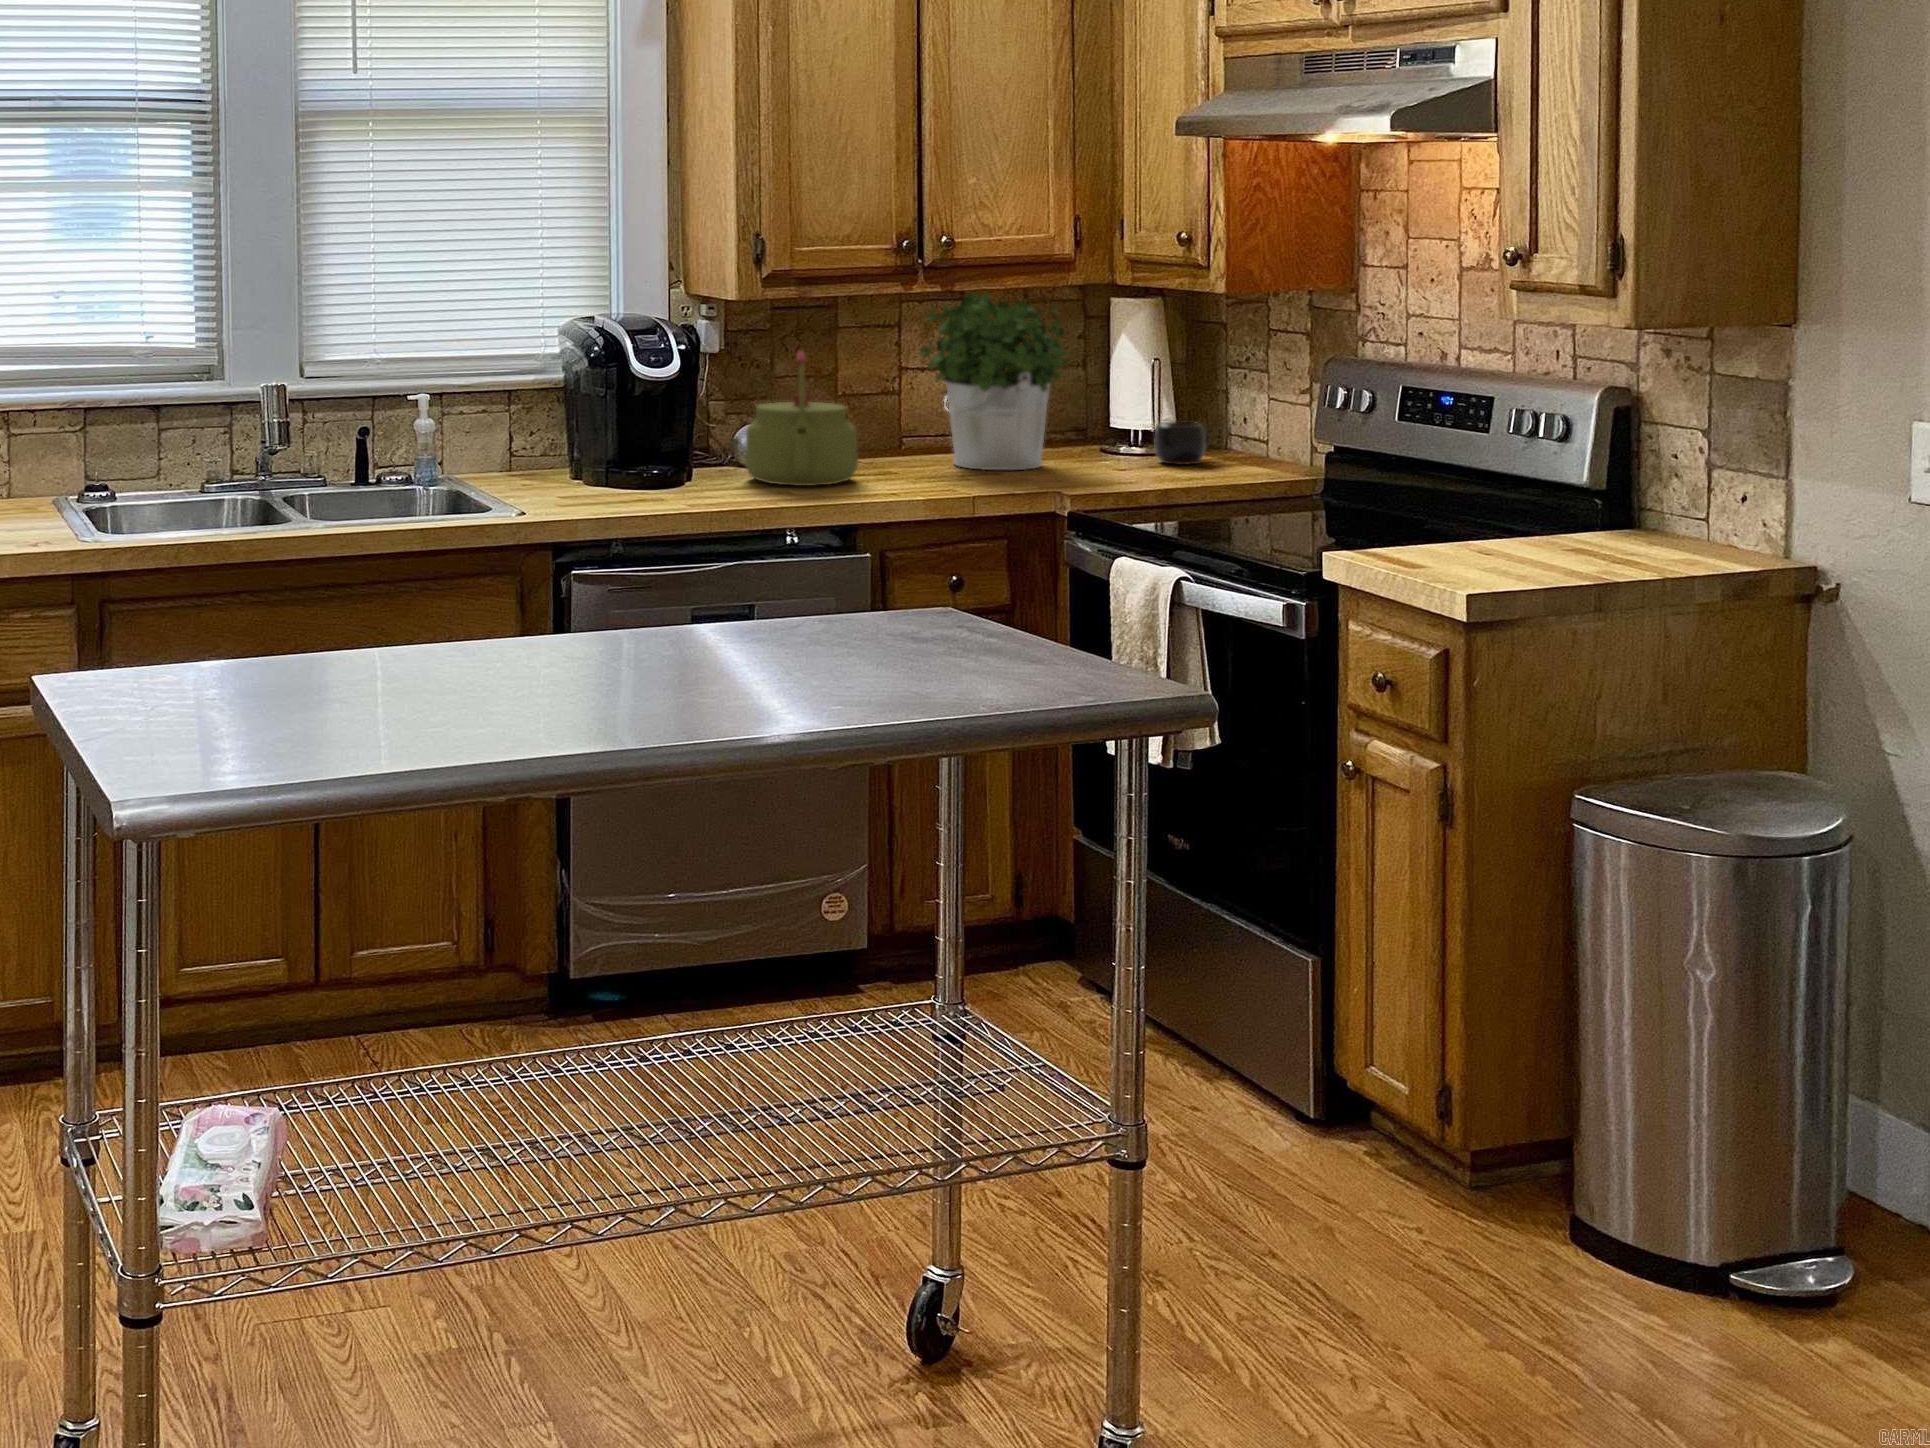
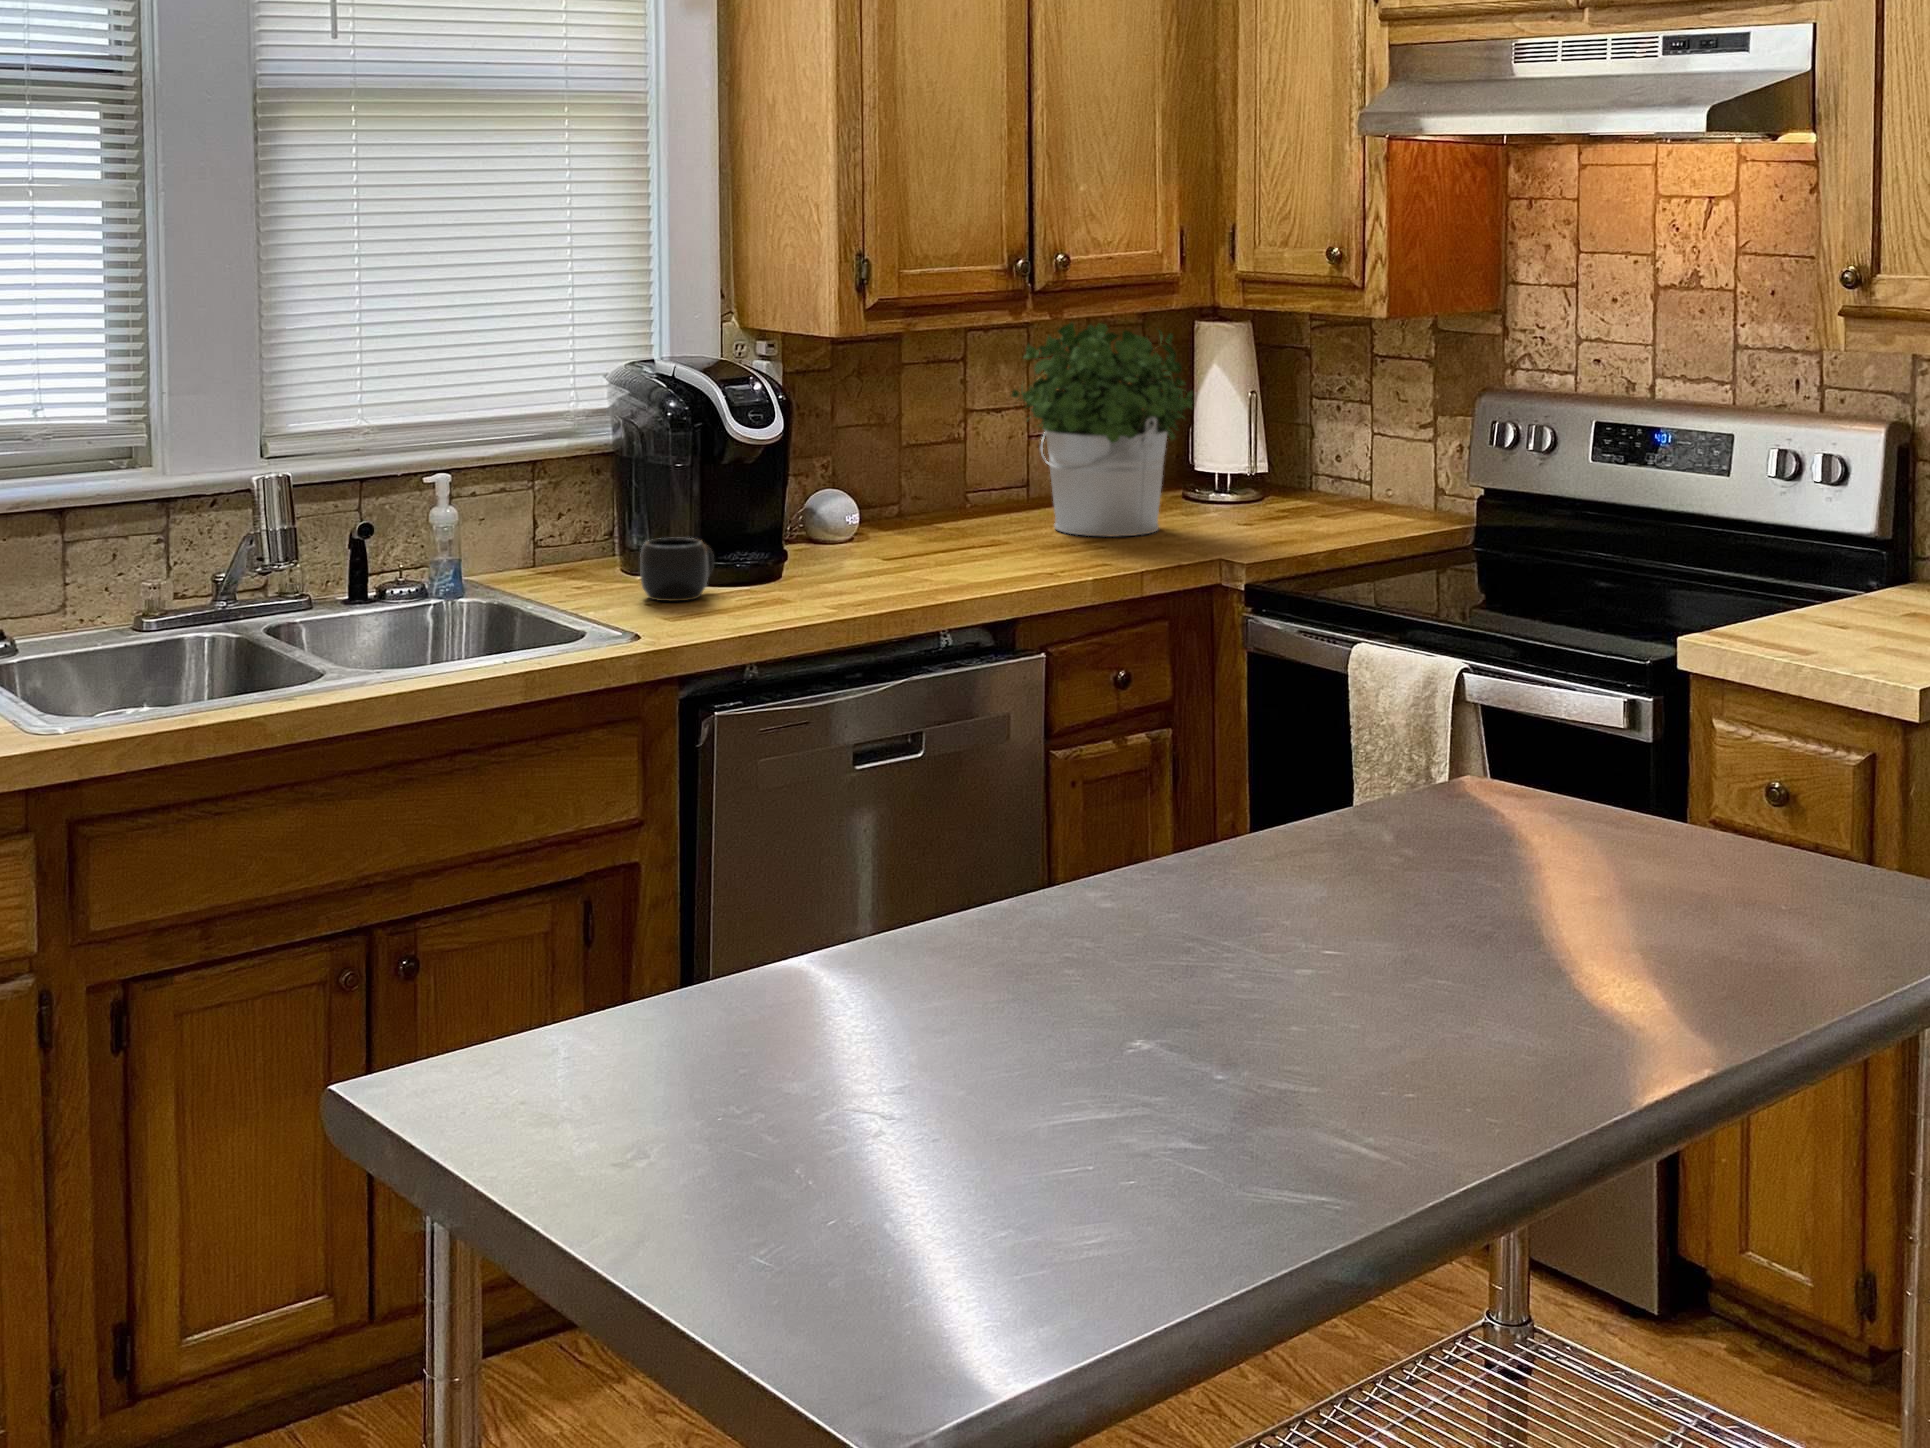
kettle: present [745,351,858,486] -> none [846,400,986,572]
mug: present [1155,421,1209,465] -> present [640,538,714,601]

